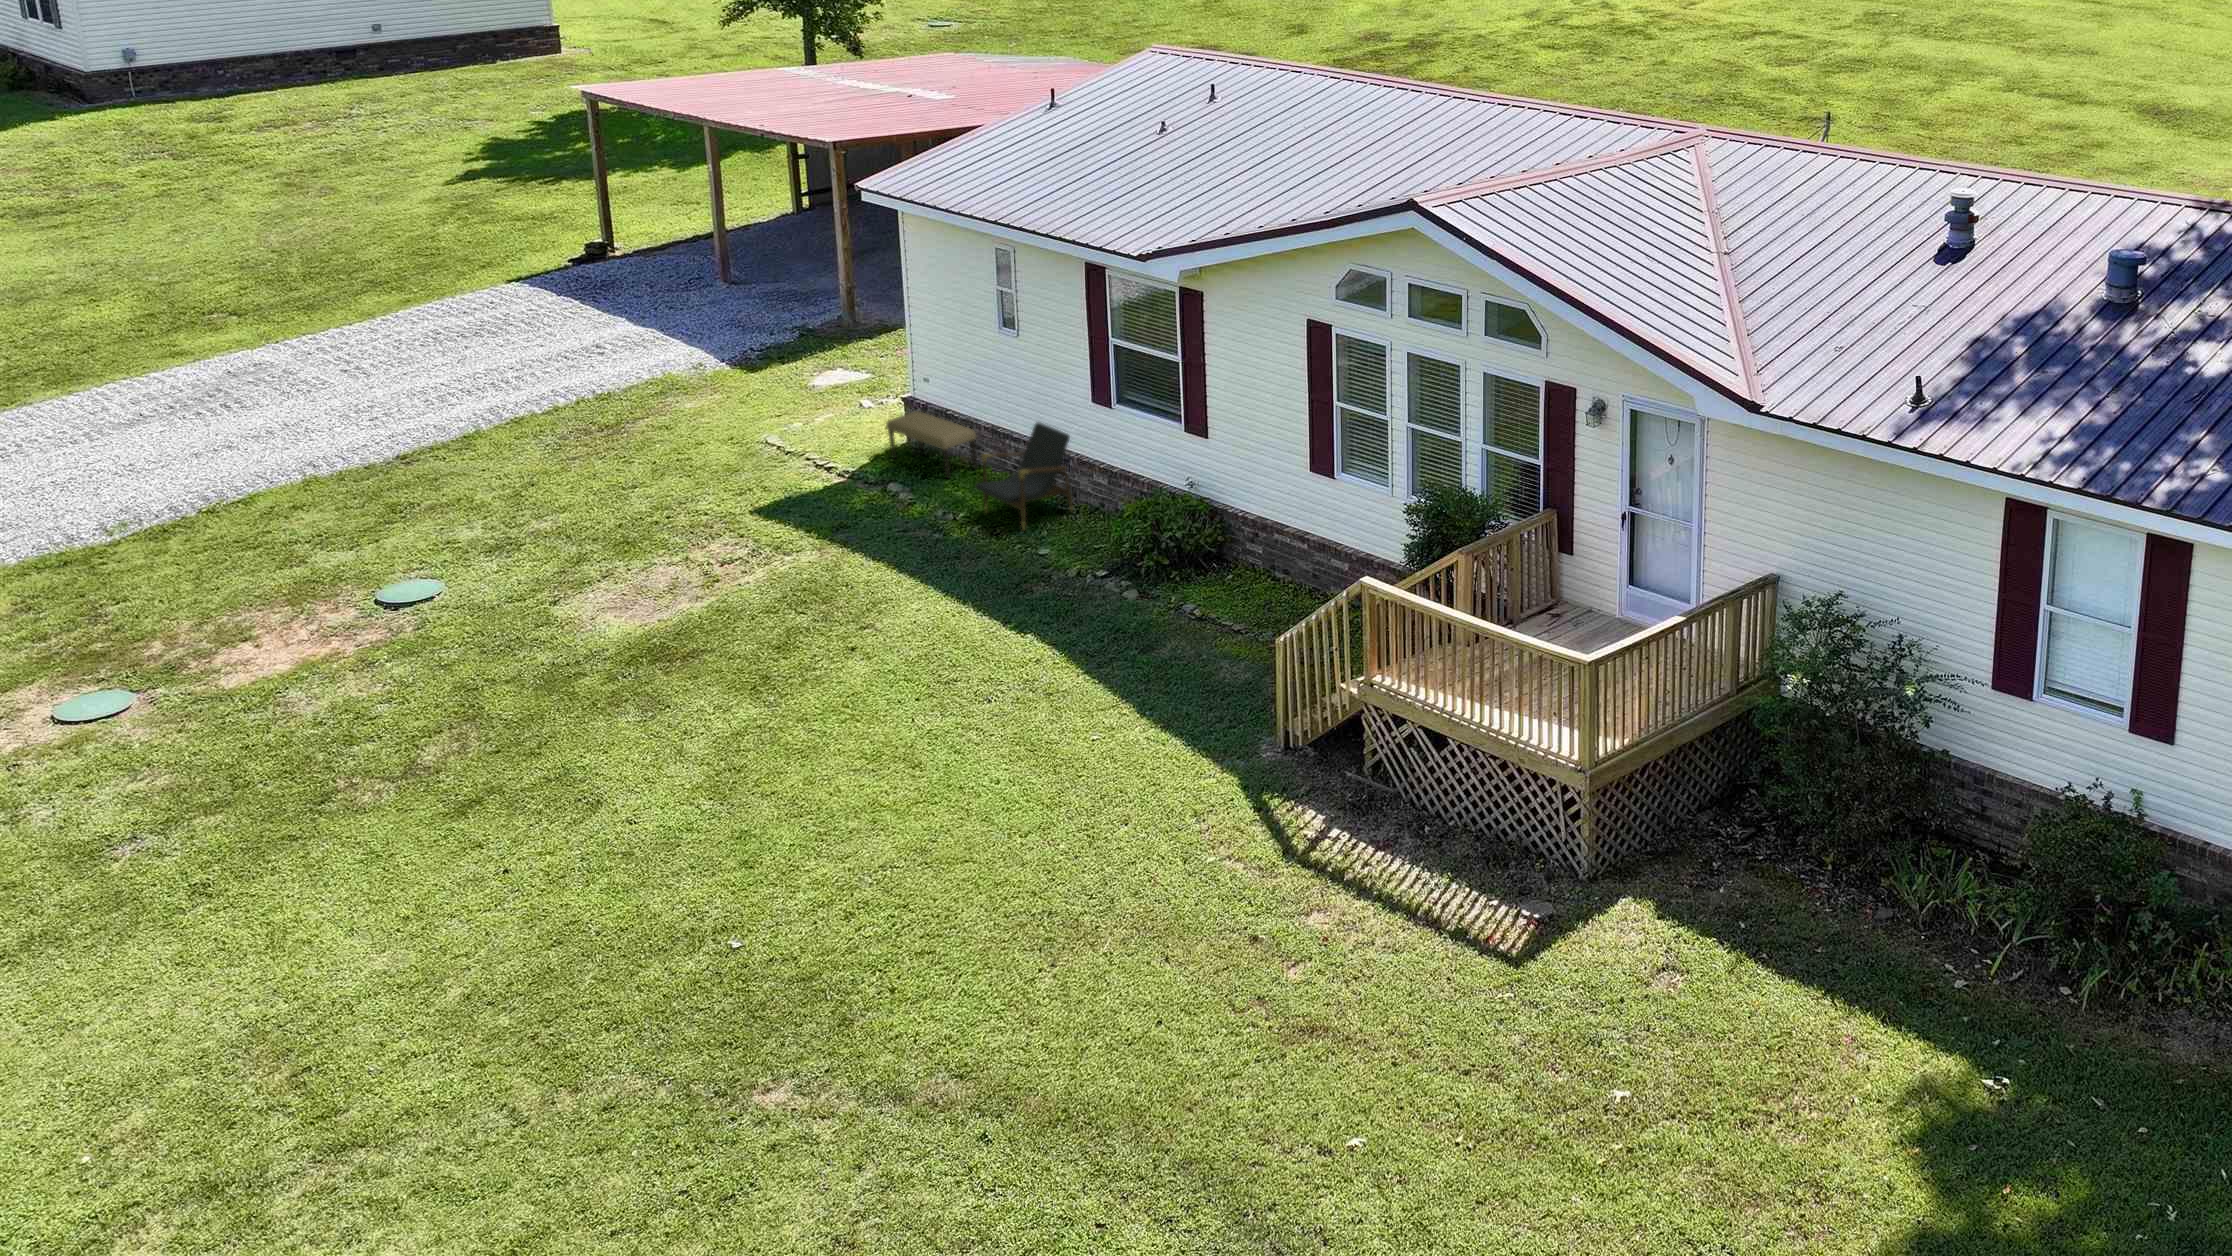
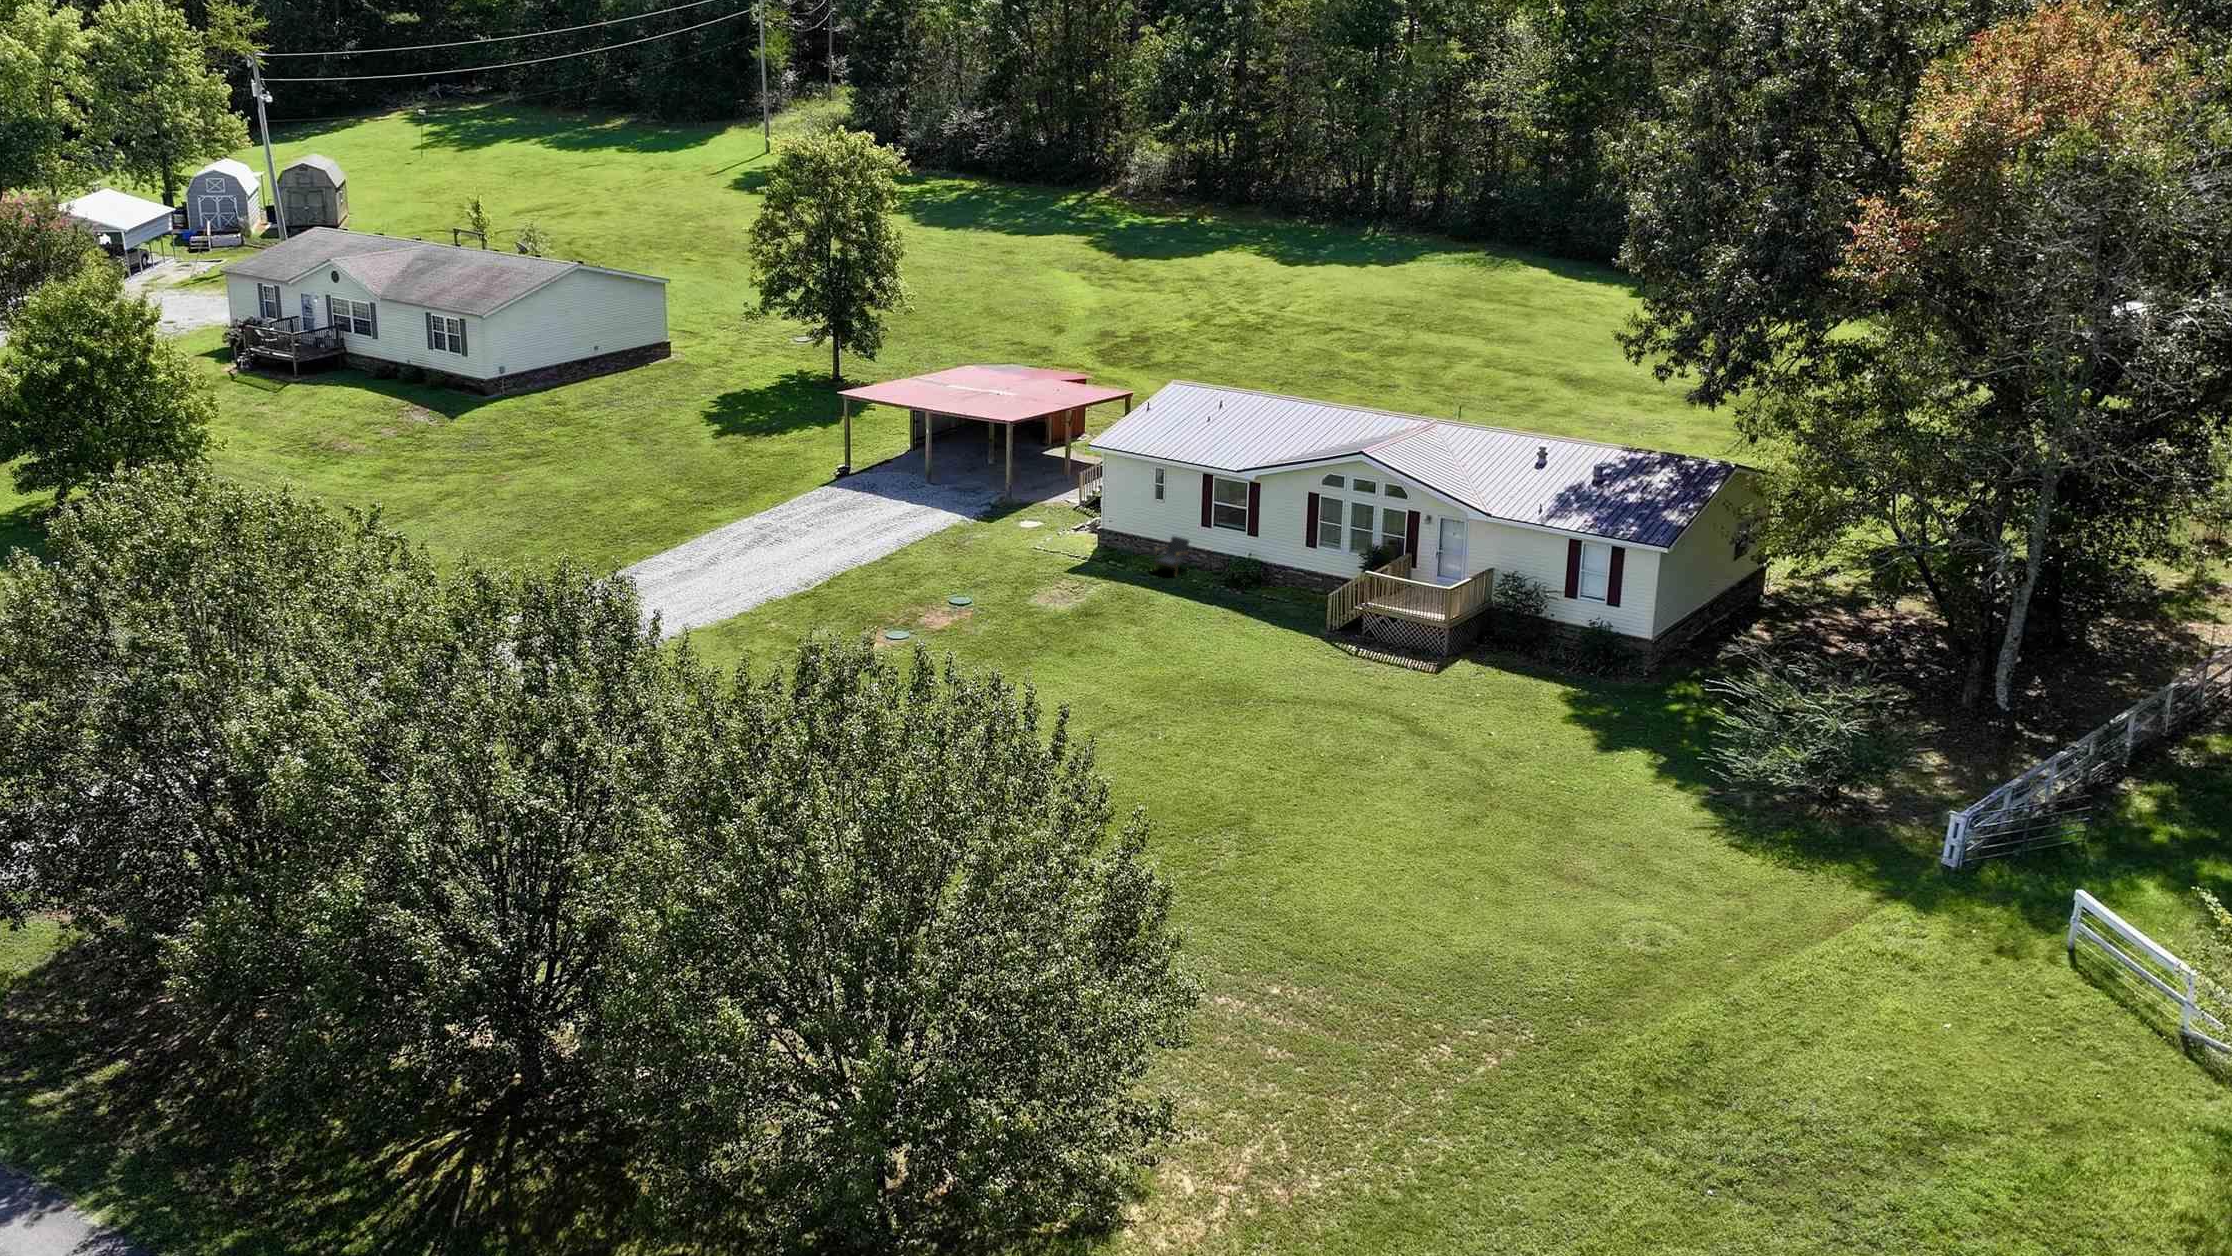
bench: present [886,411,978,478] -> none [1096,534,1136,560]

